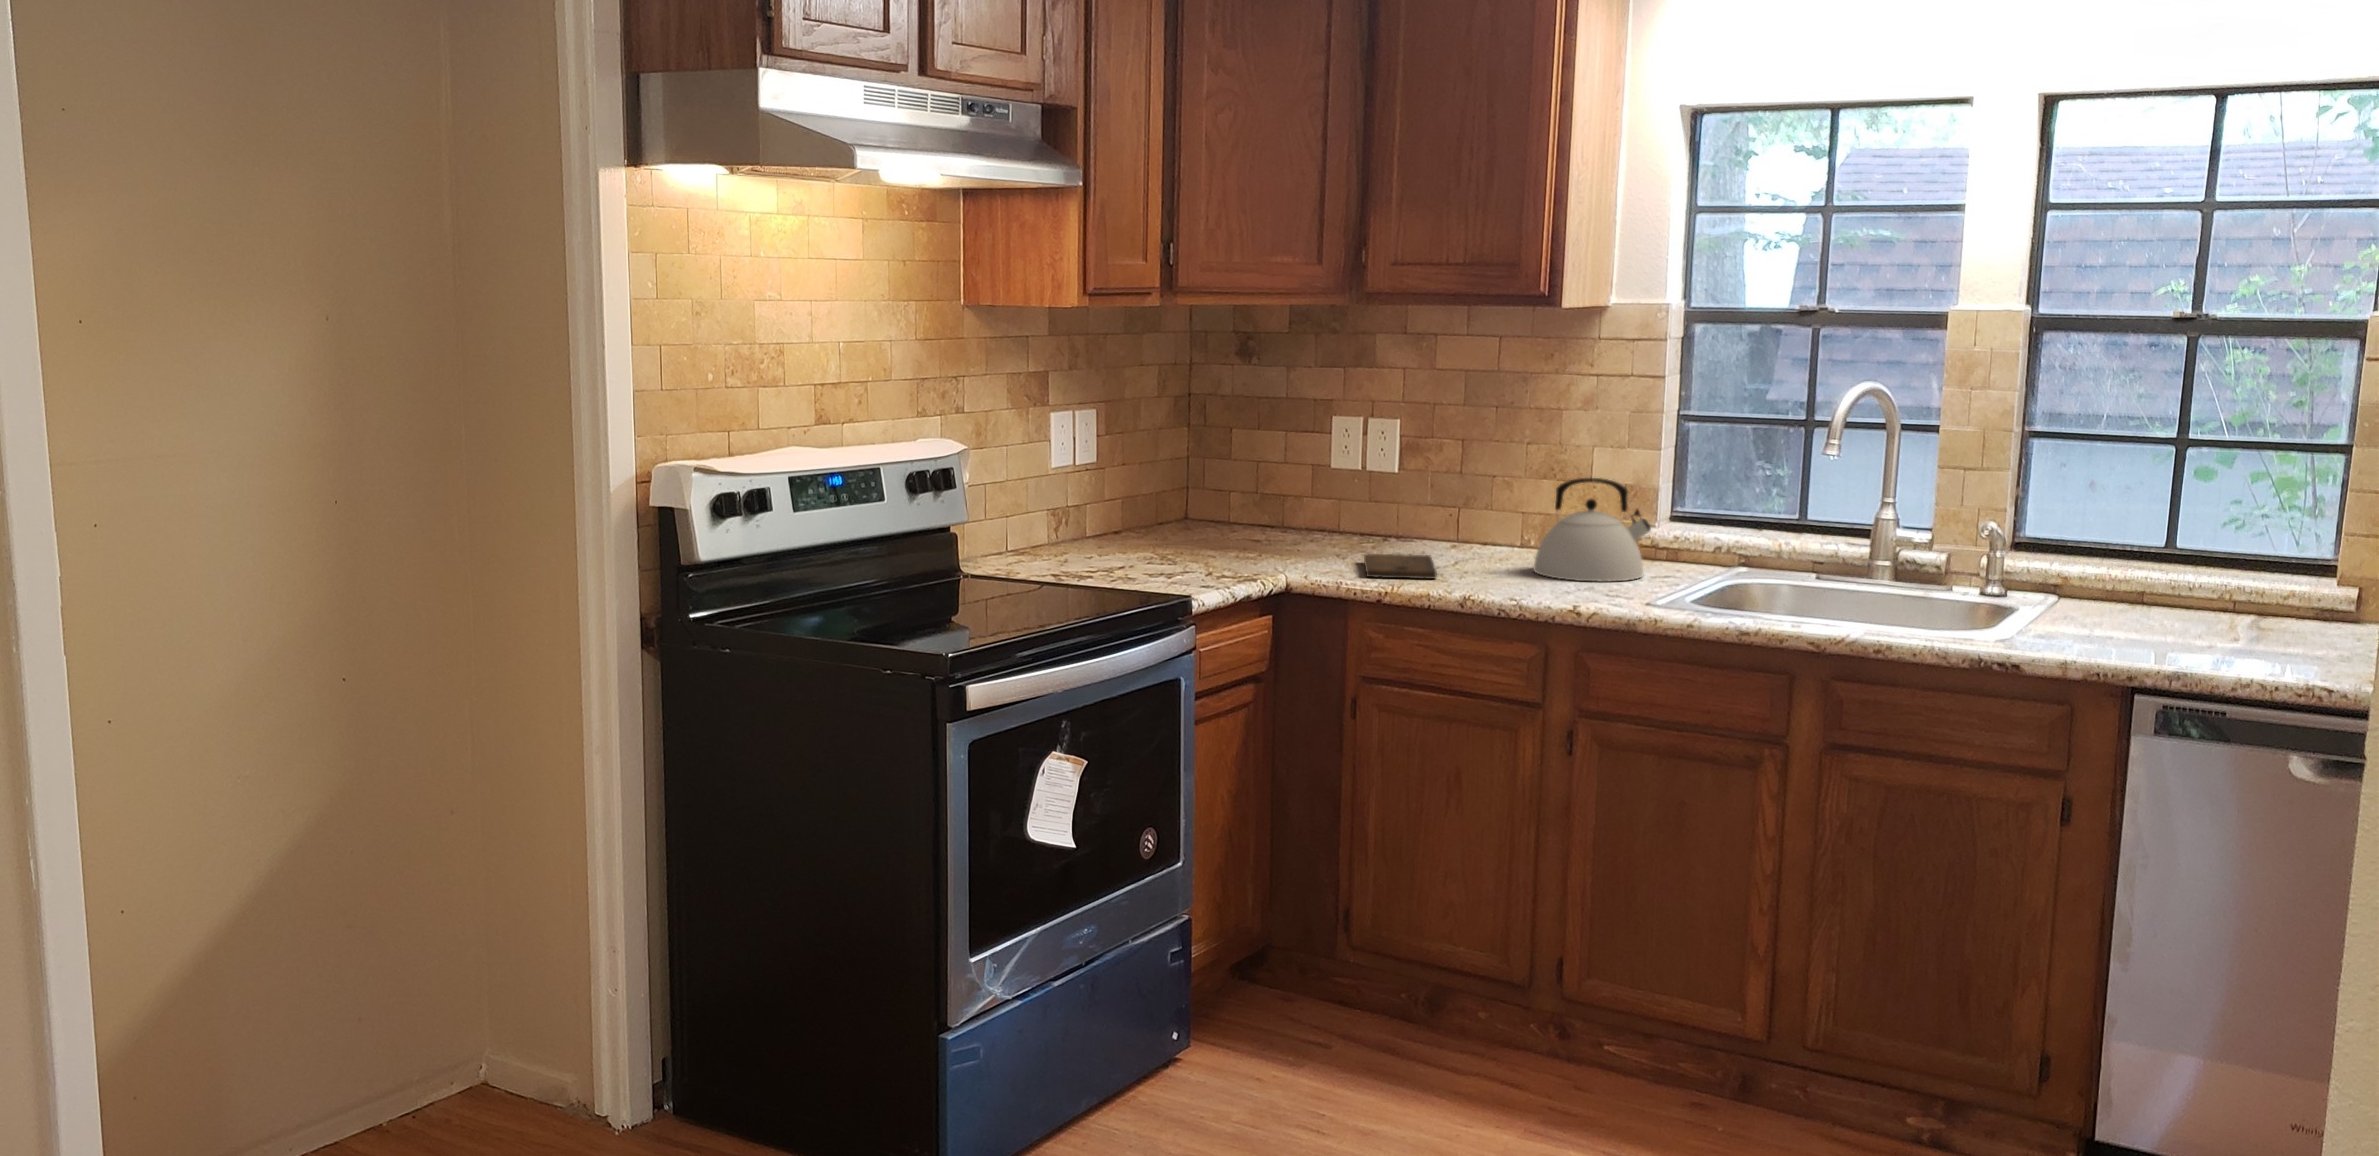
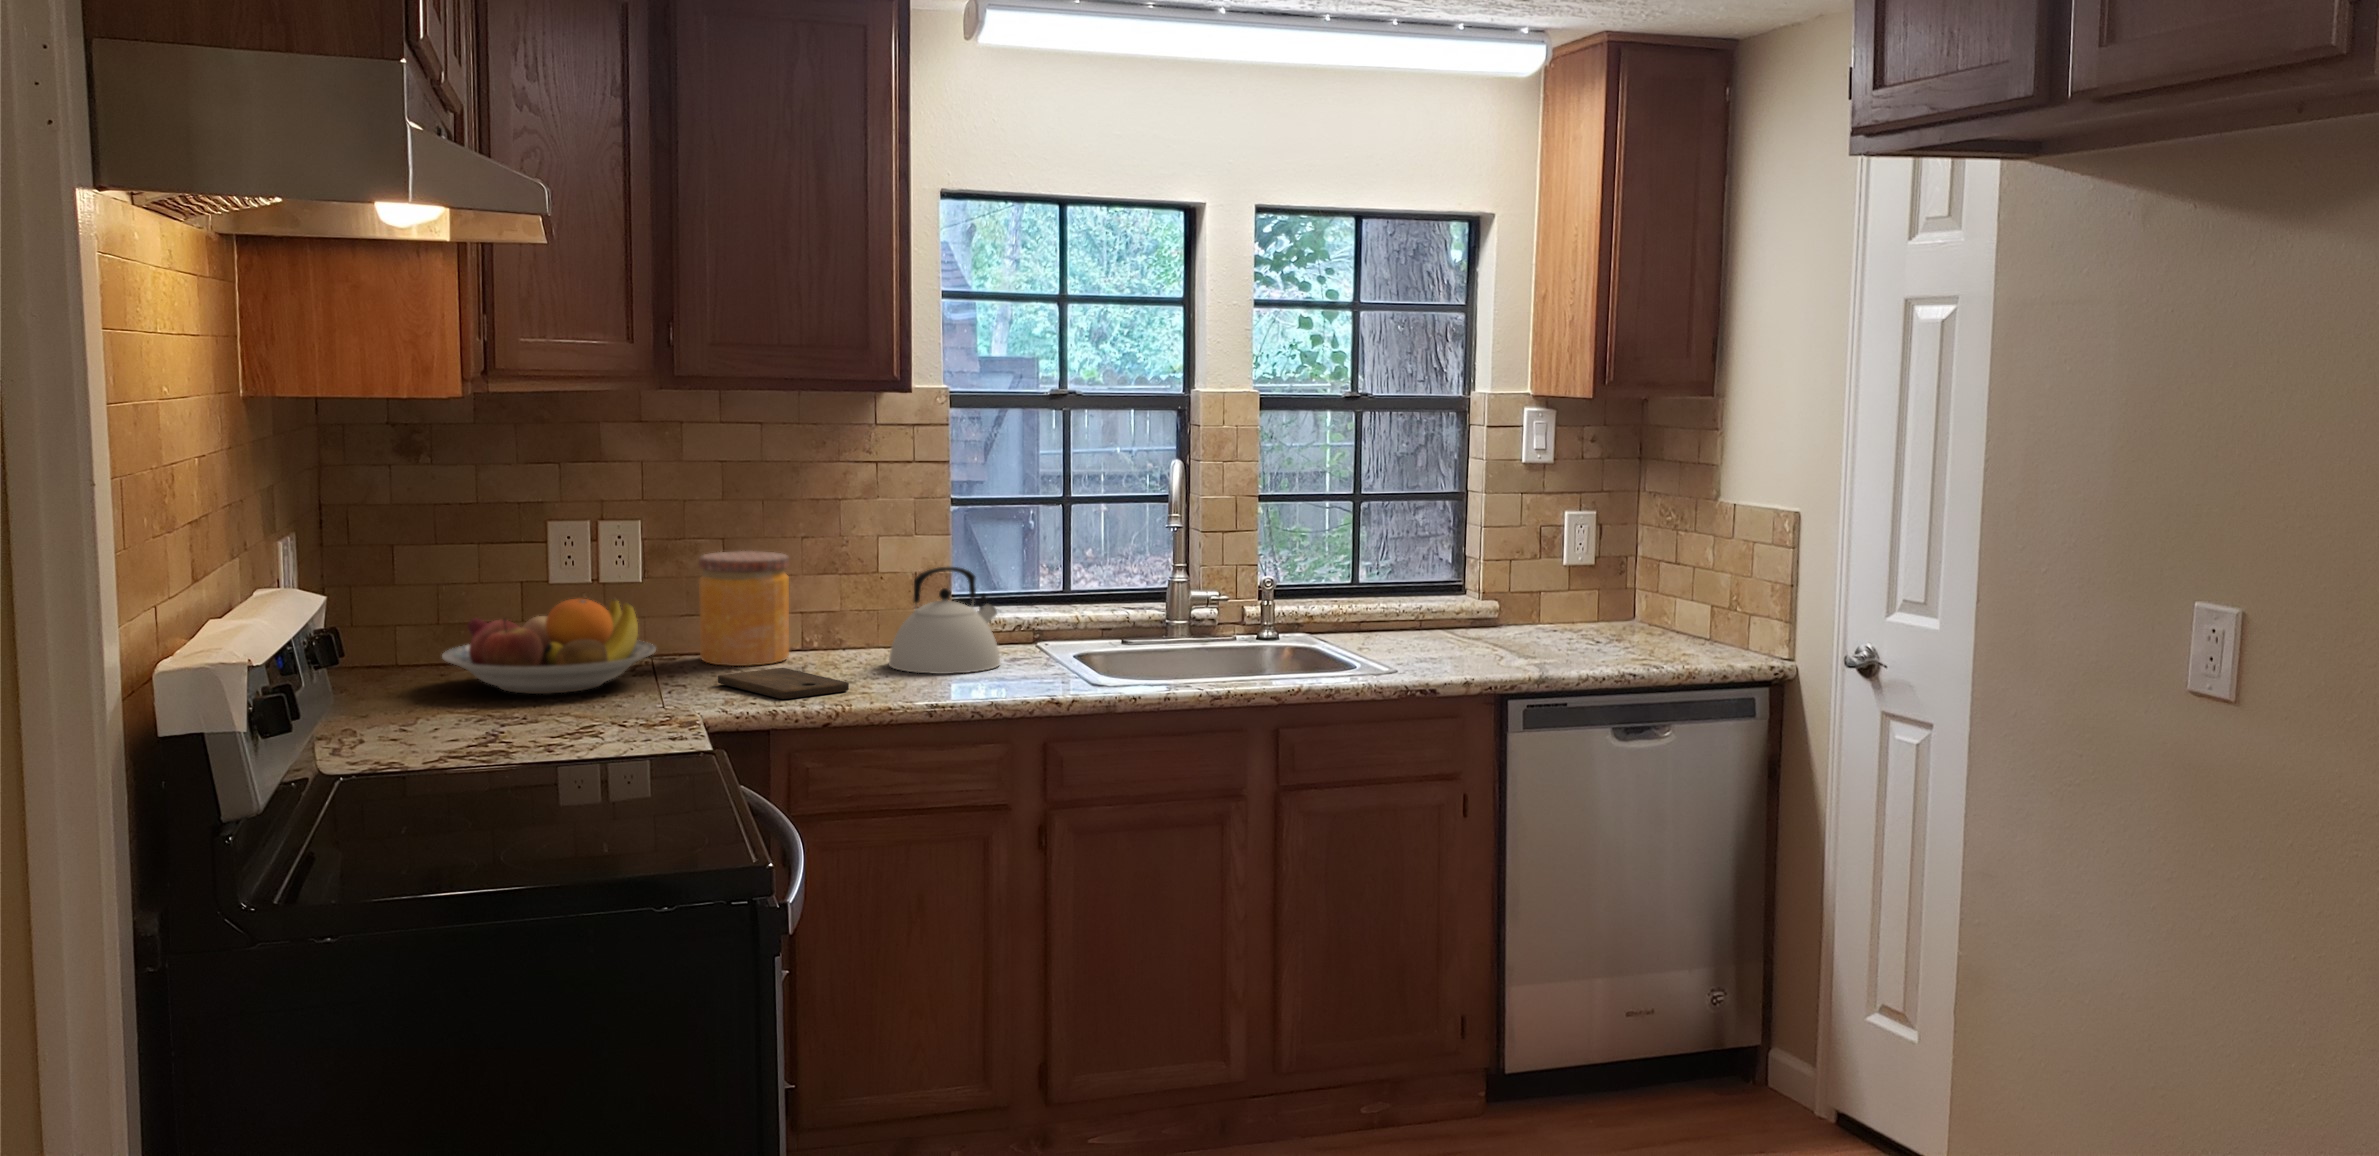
jar: none [1415,451,1498,554] -> present [699,551,789,666]
fruit bowl: none [1178,477,1344,553] -> present [442,598,656,694]

